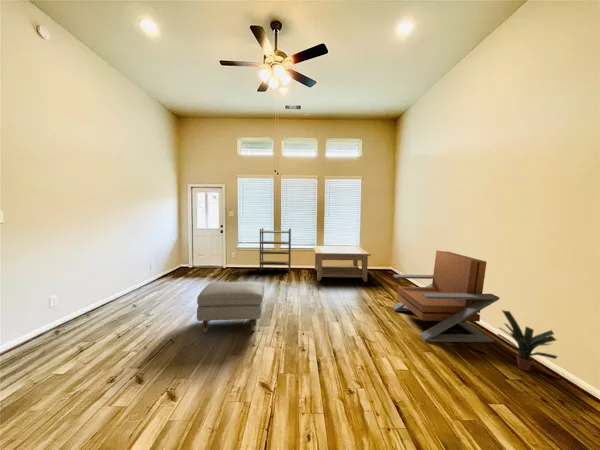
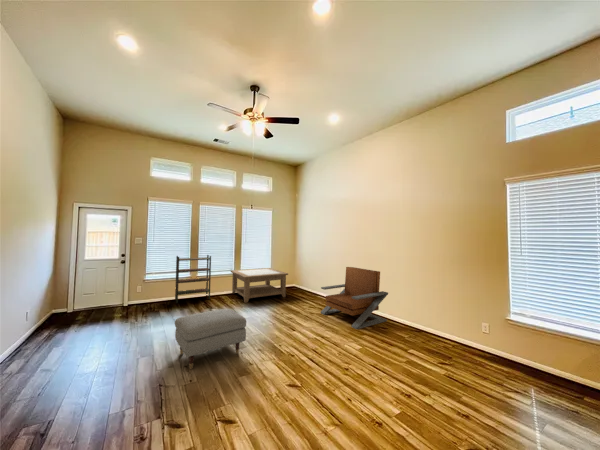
potted plant: present [498,310,557,371] -> none [393,300,422,332]

